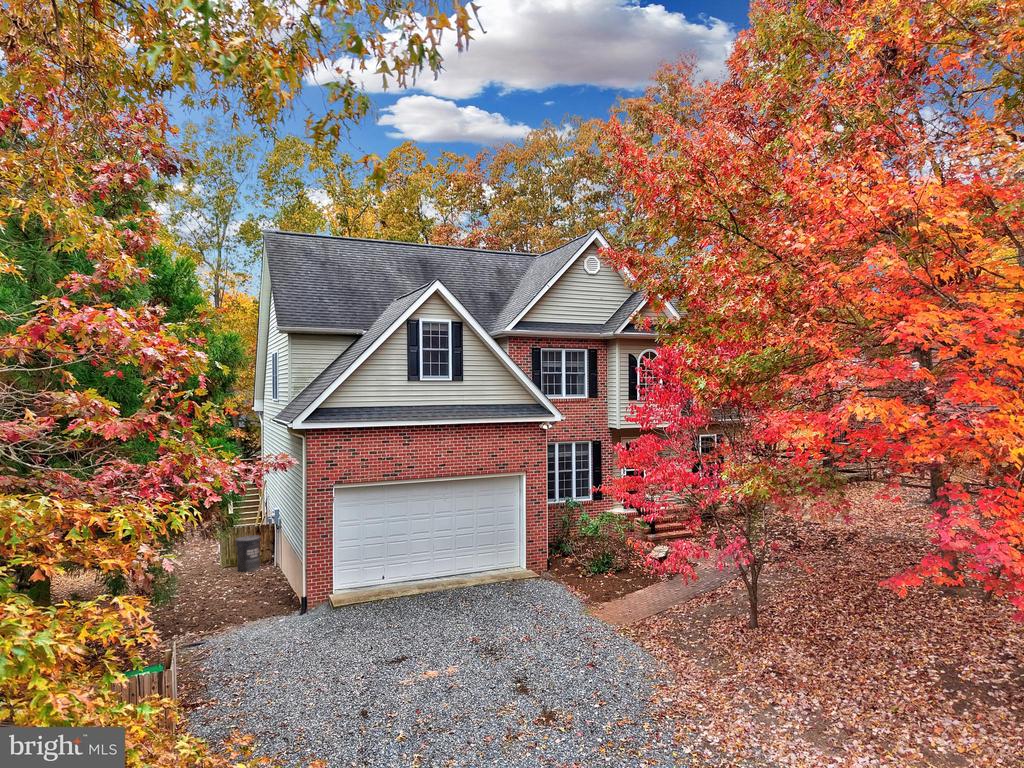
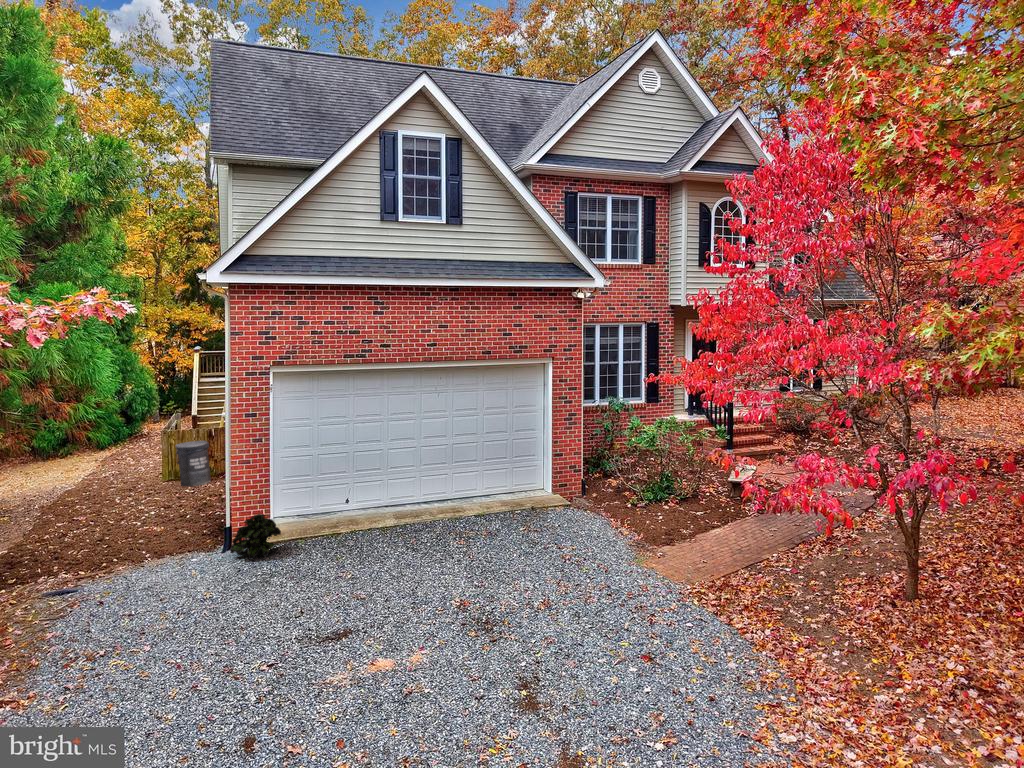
potted plant: none [304,587,340,620] -> present [230,514,281,559]

